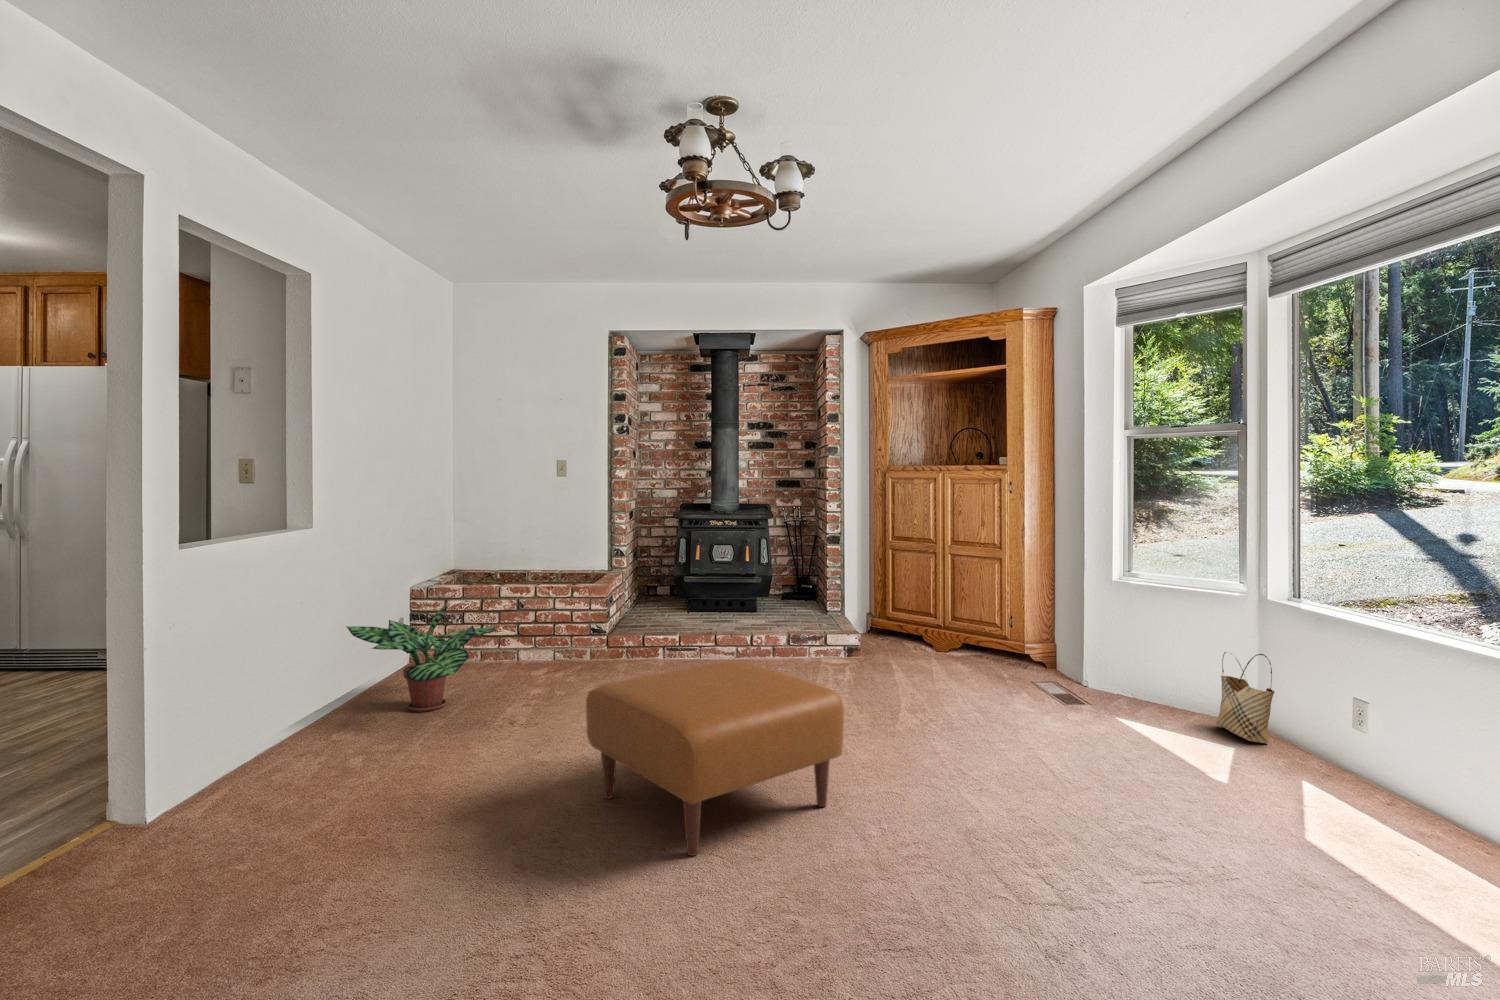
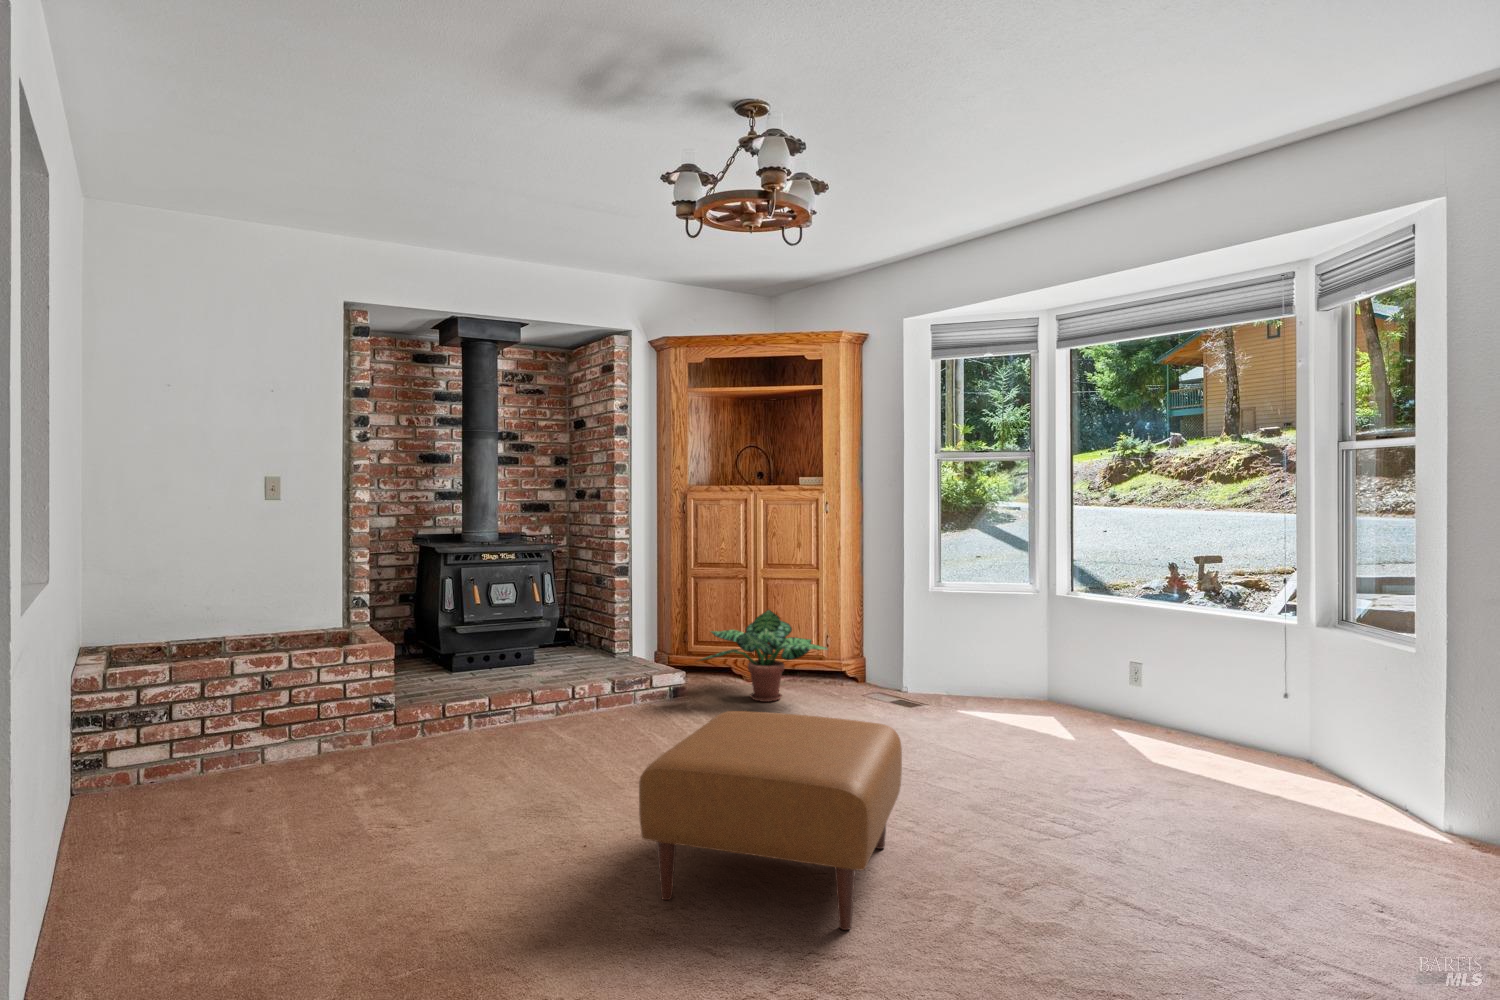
potted plant: present [346,602,495,712] -> present [699,610,827,702]
woven basket: present [1216,652,1275,743] -> none [1041,646,1091,719]

